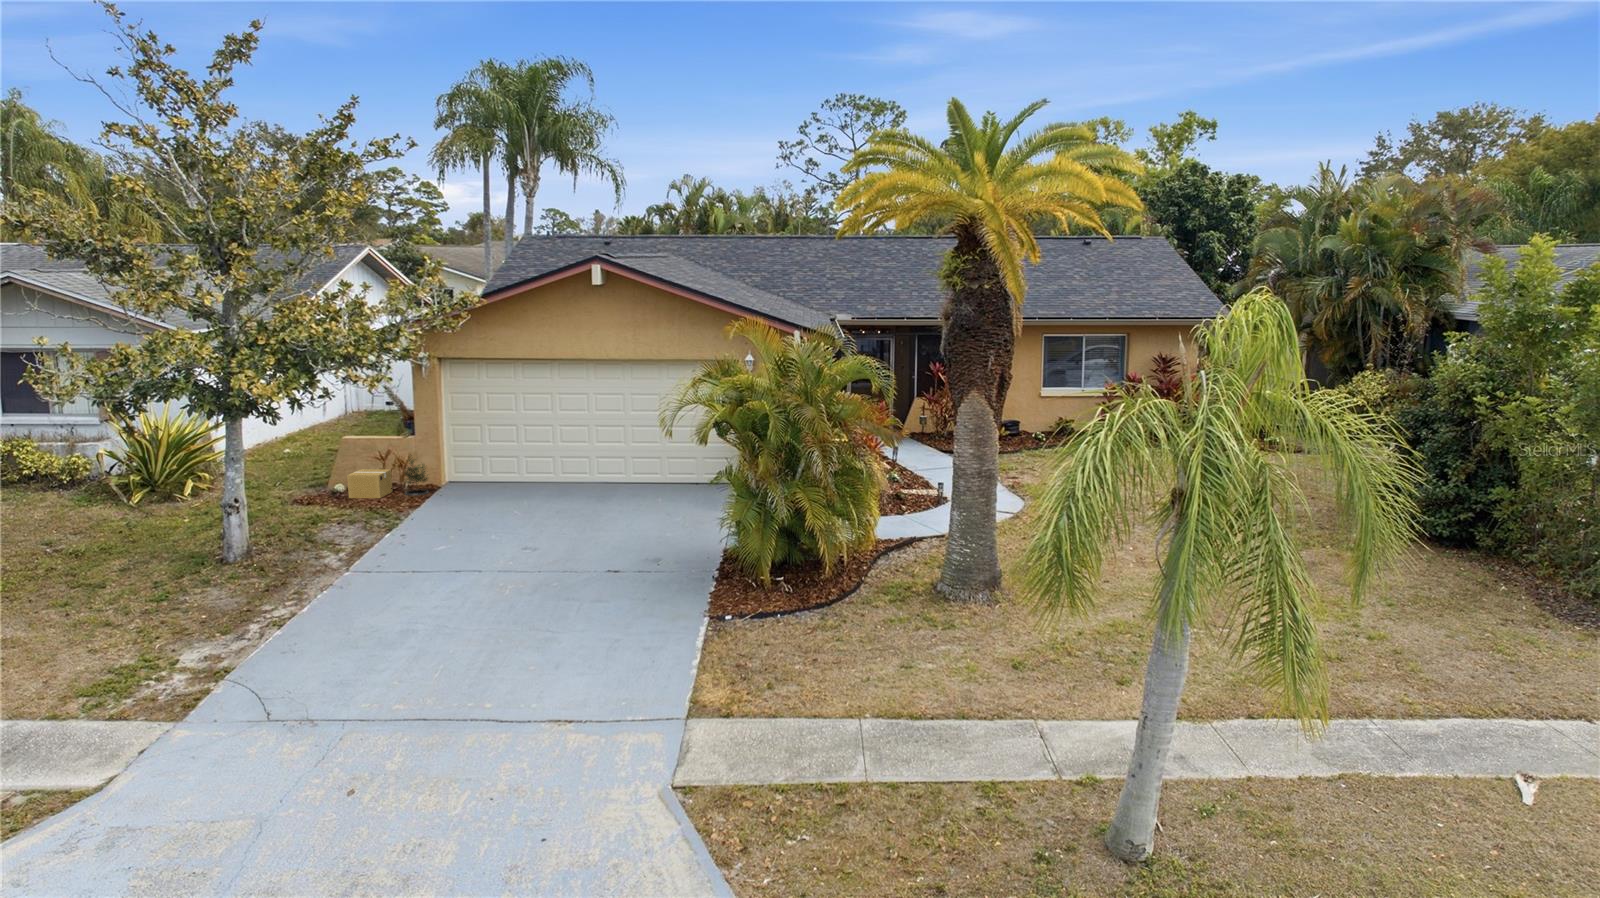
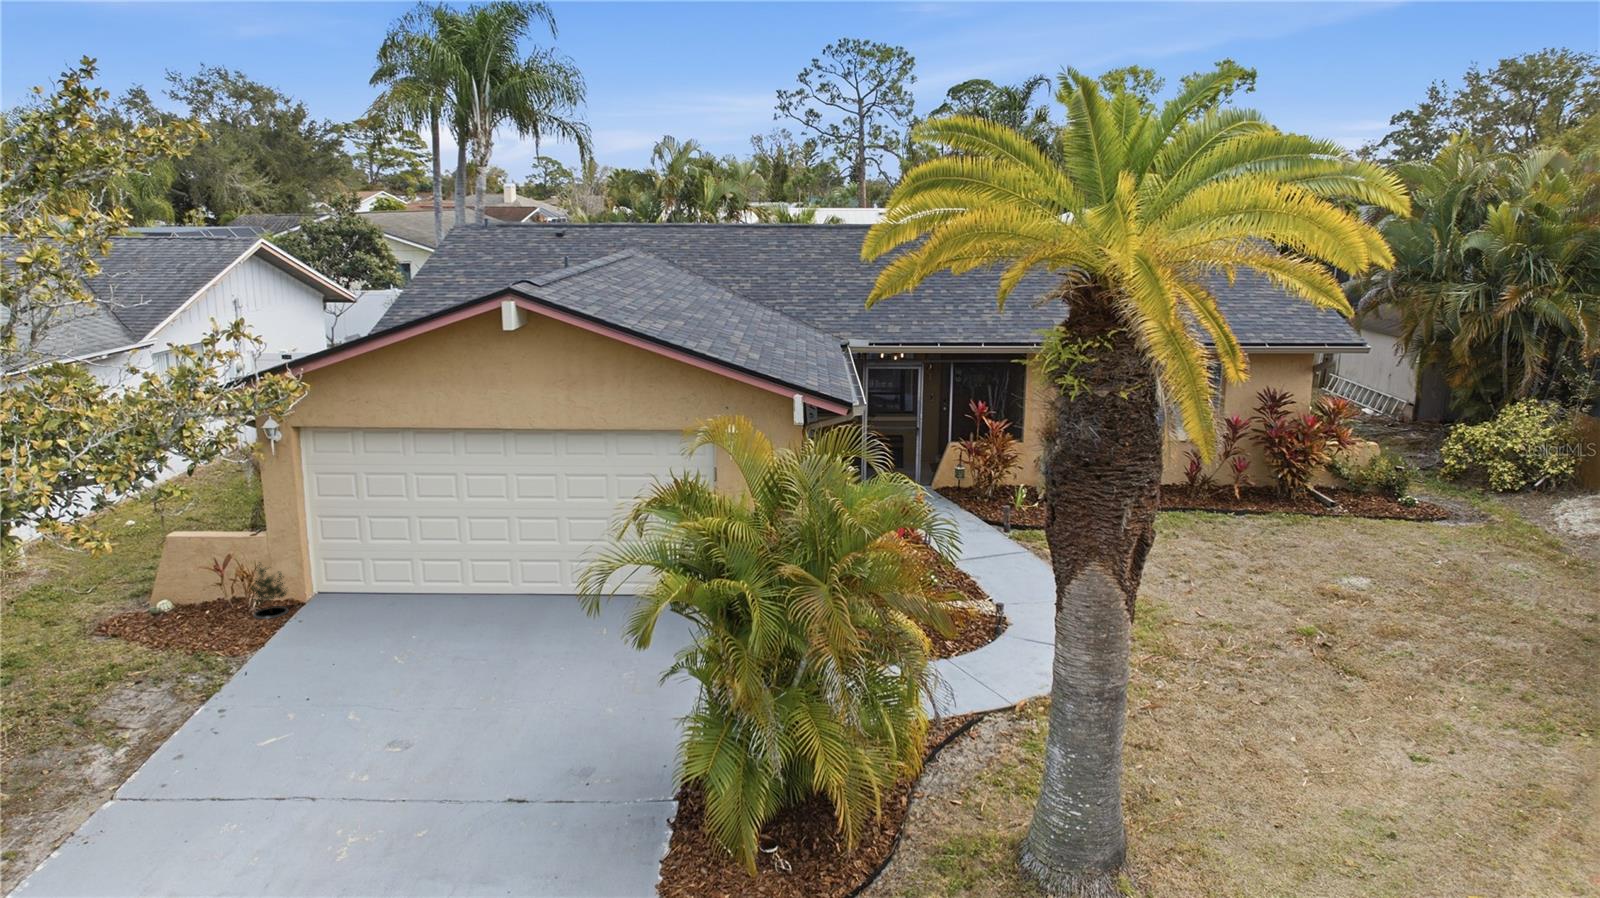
cardboard box: present [347,469,392,498] -> none [167,581,238,626]

